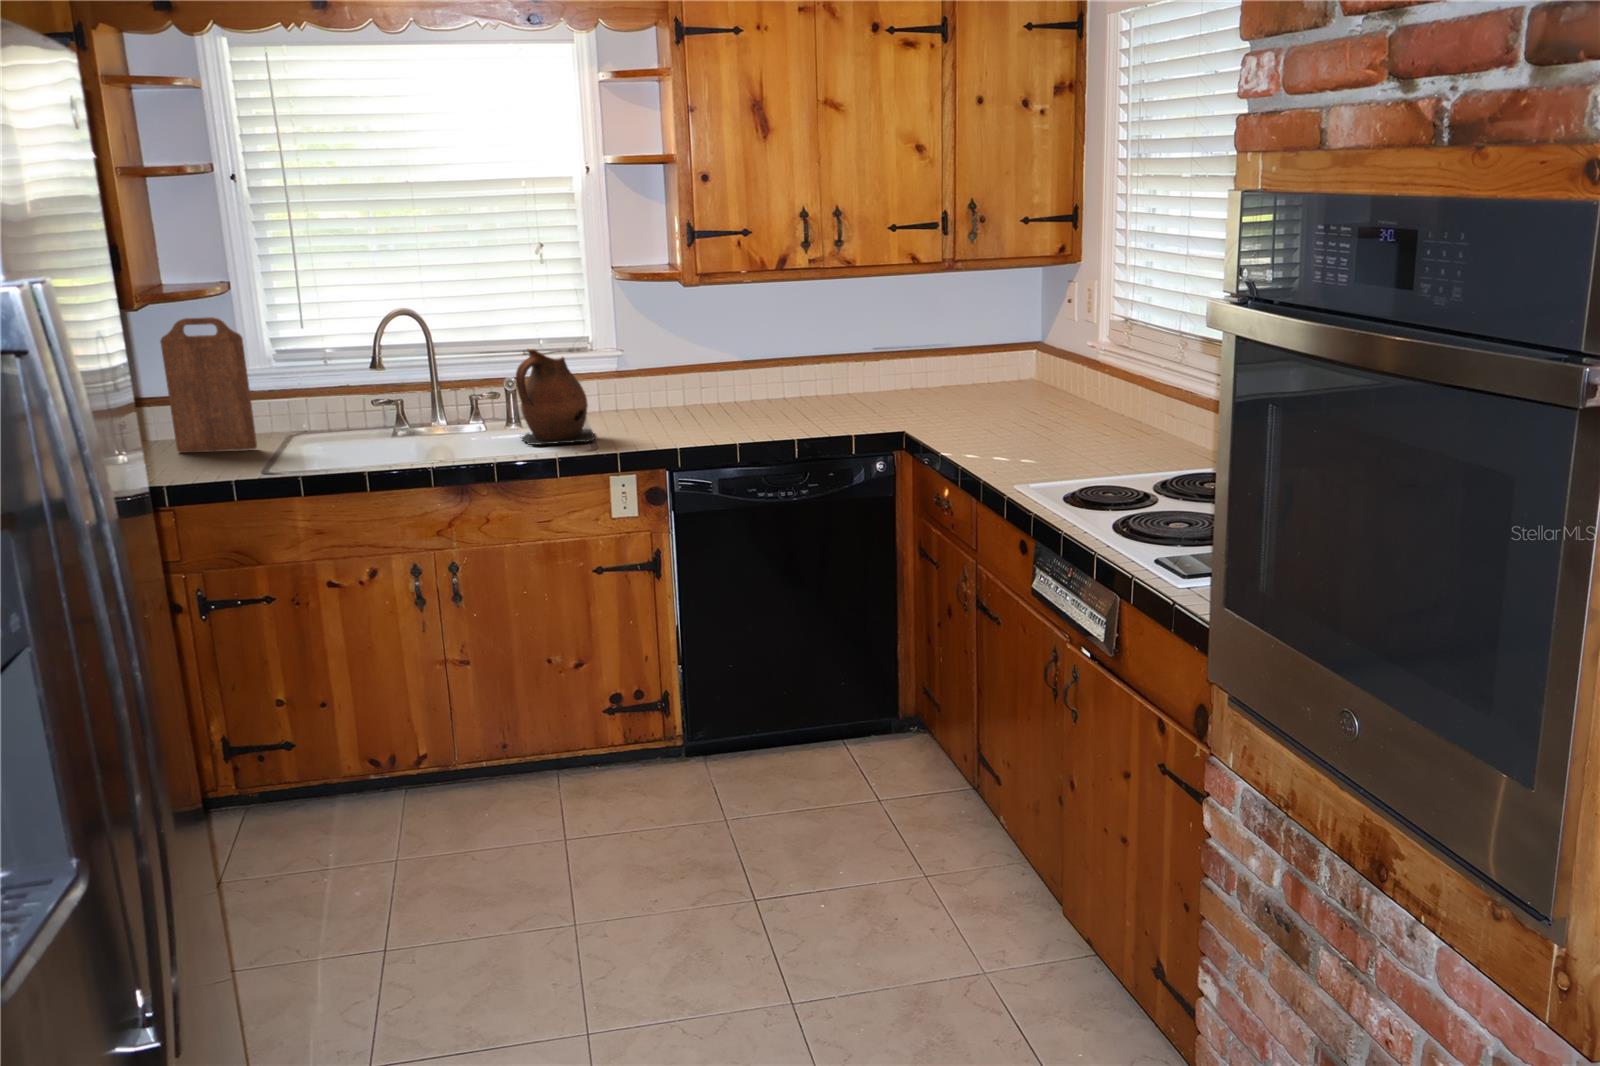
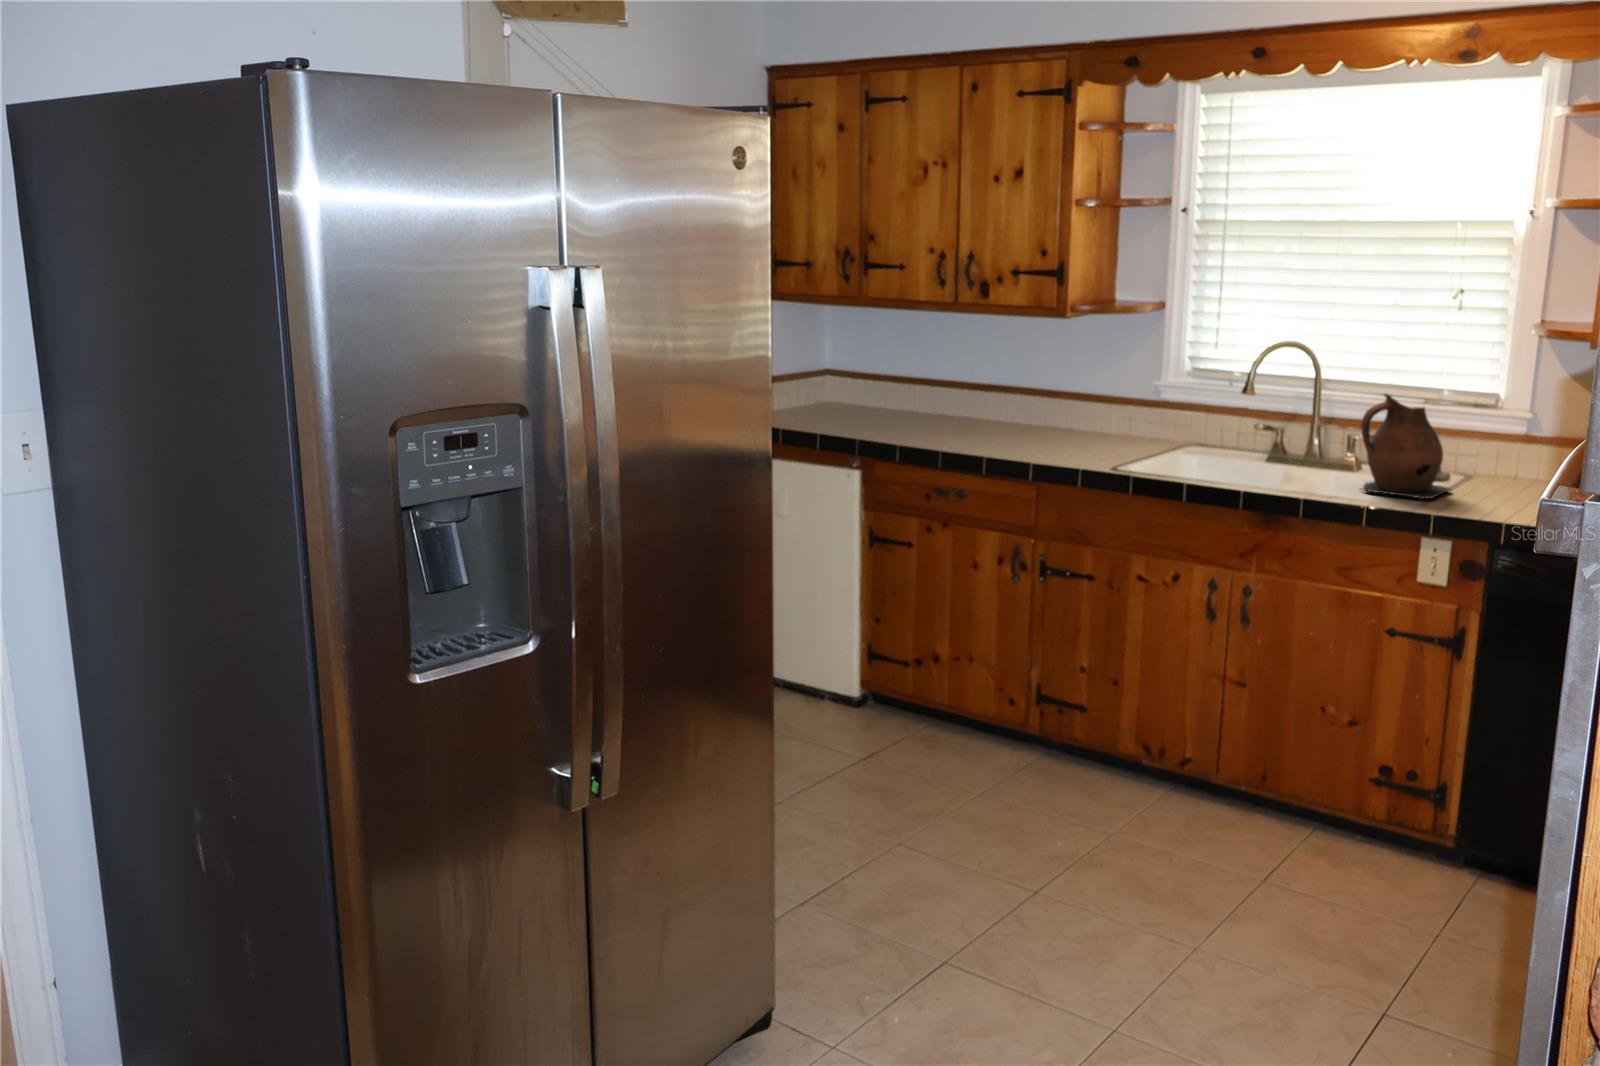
cutting board: present [160,317,257,453] -> none [1081,331,1146,451]

